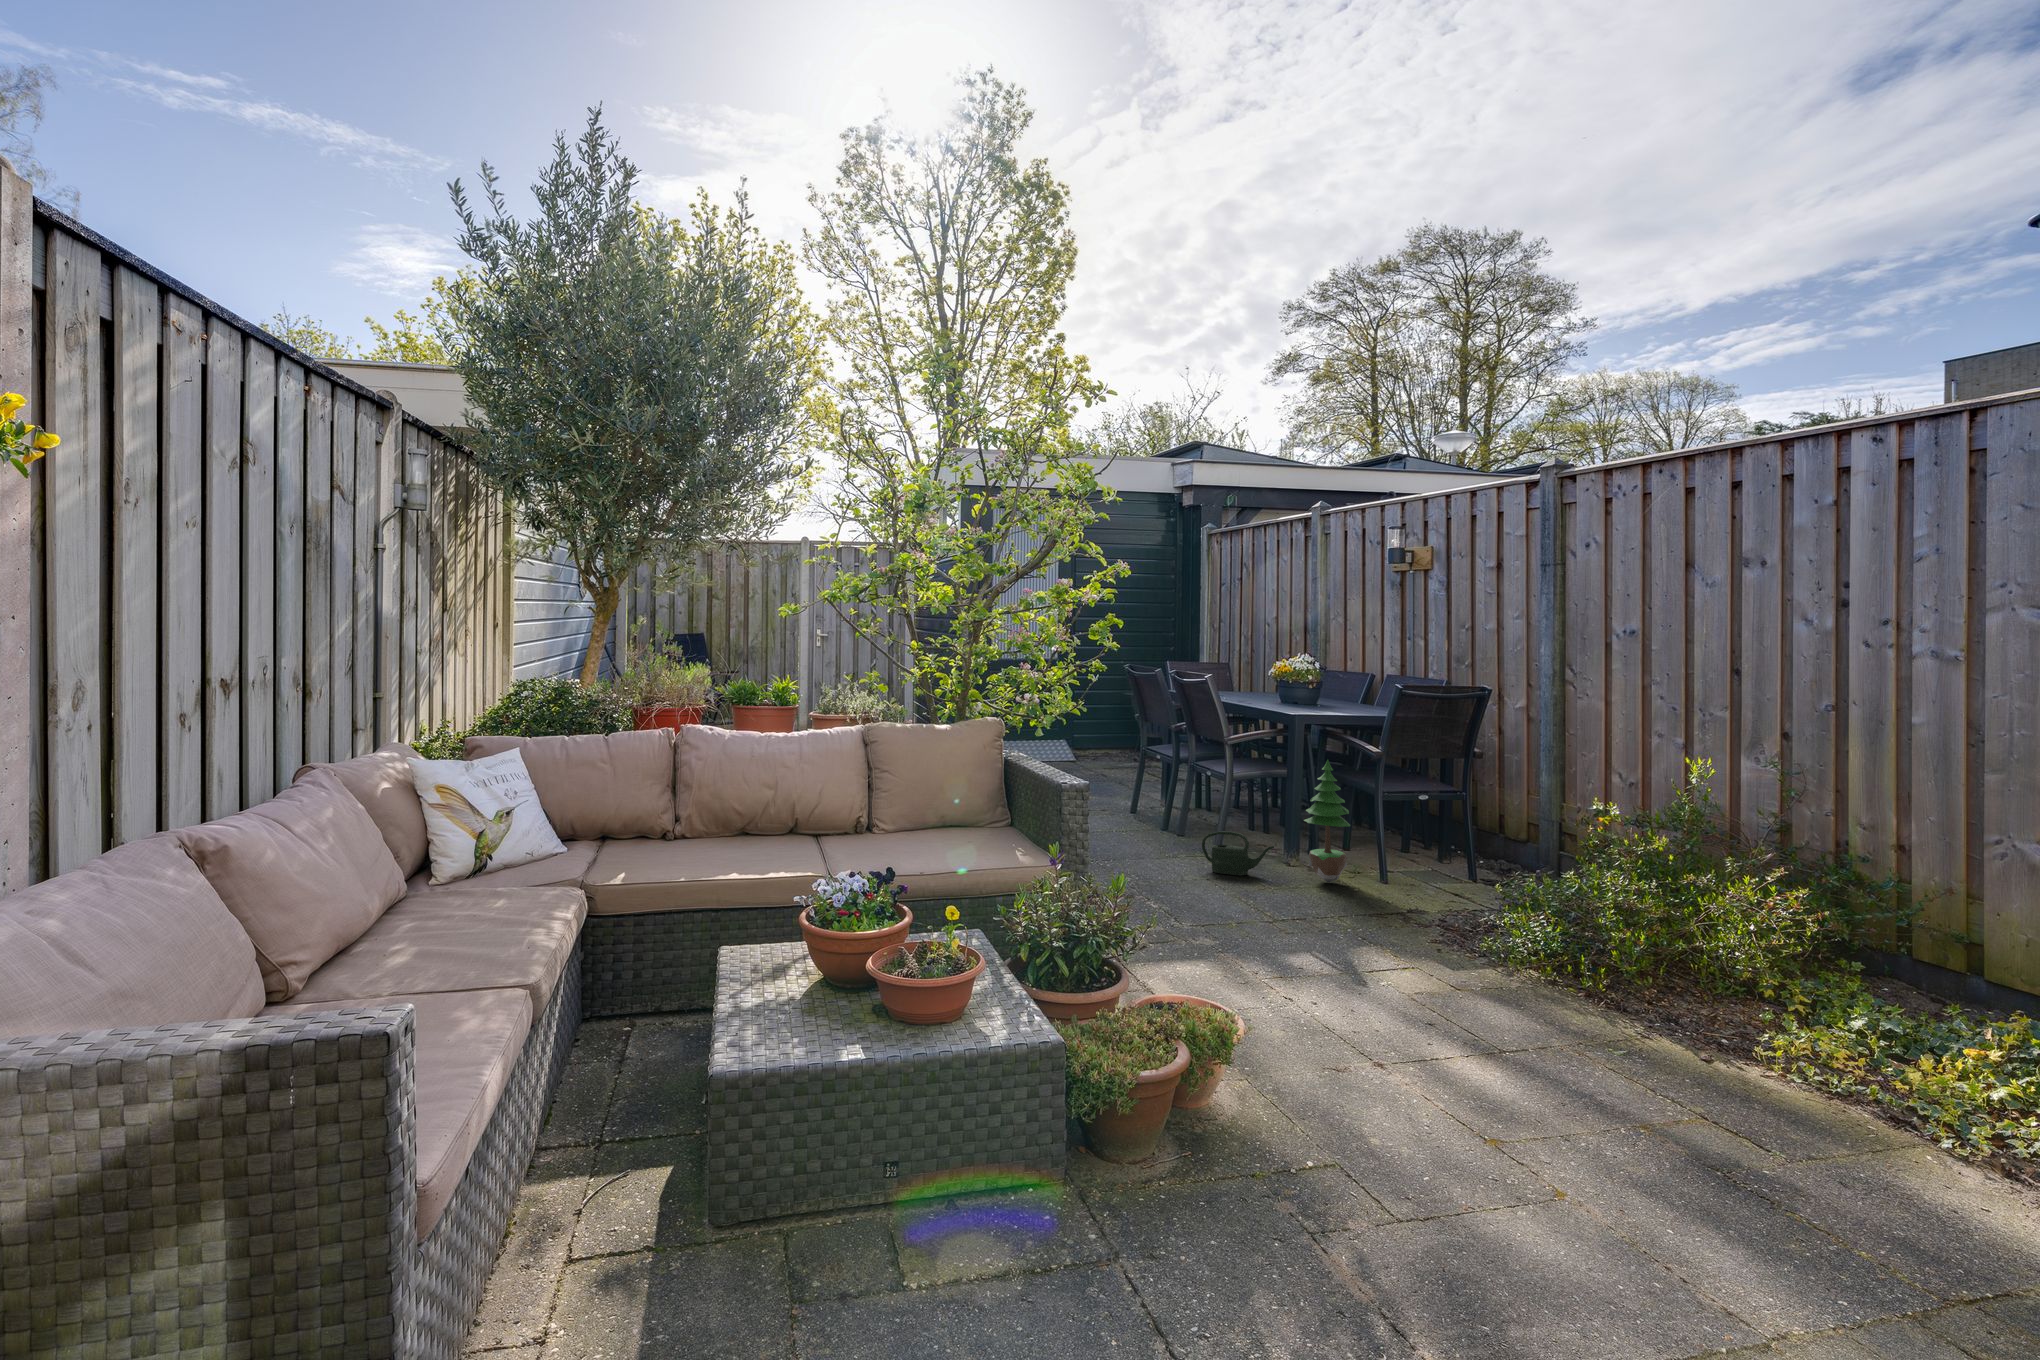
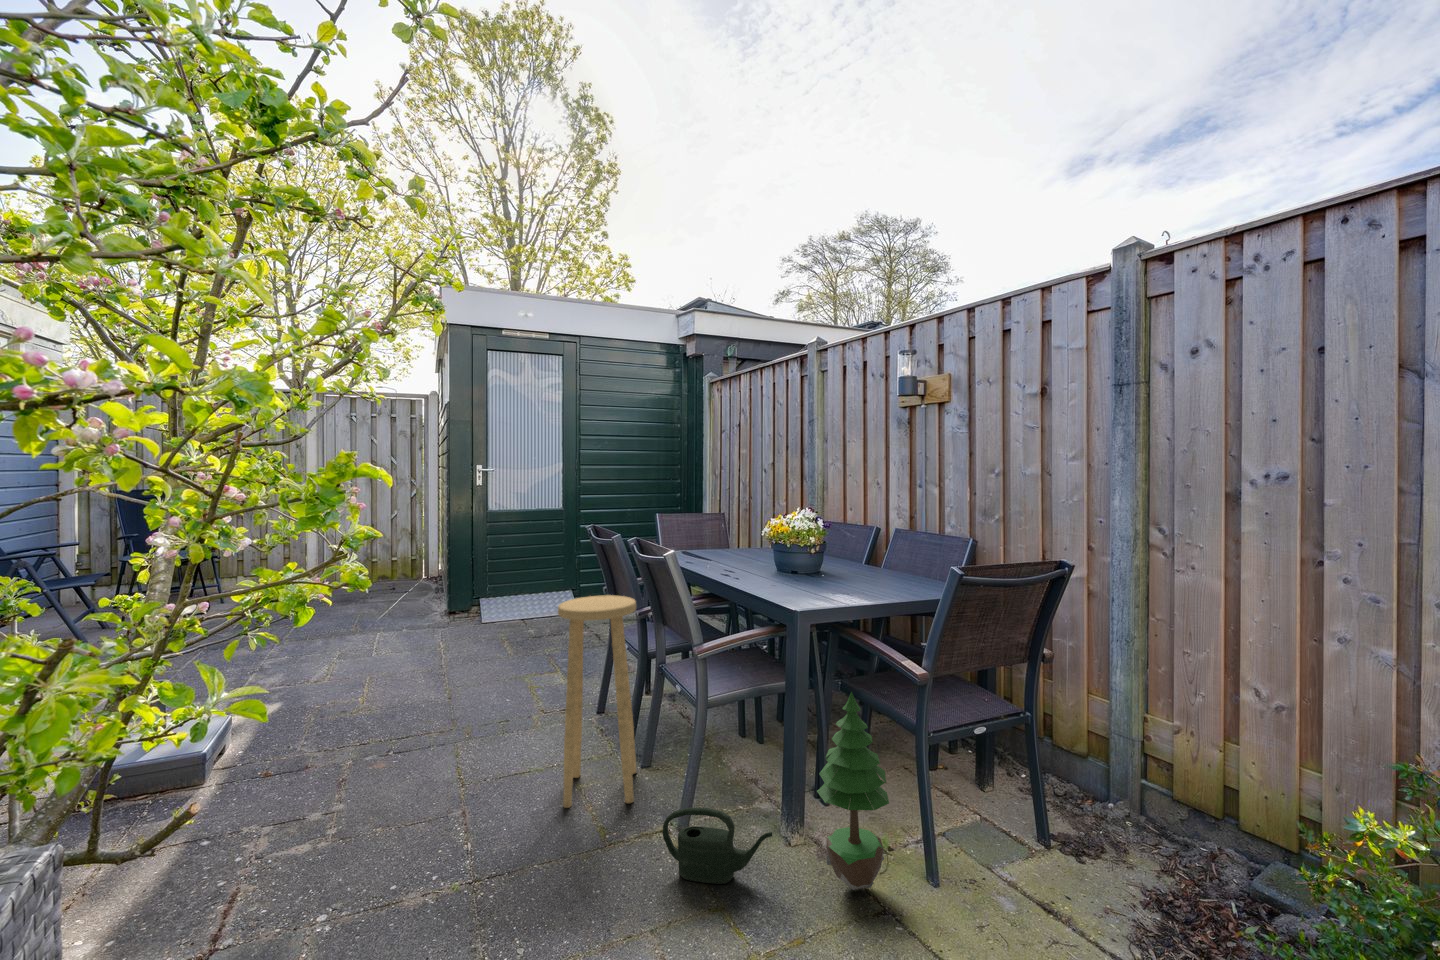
stool: none [1119,711,1174,850] -> present [558,595,636,808]

